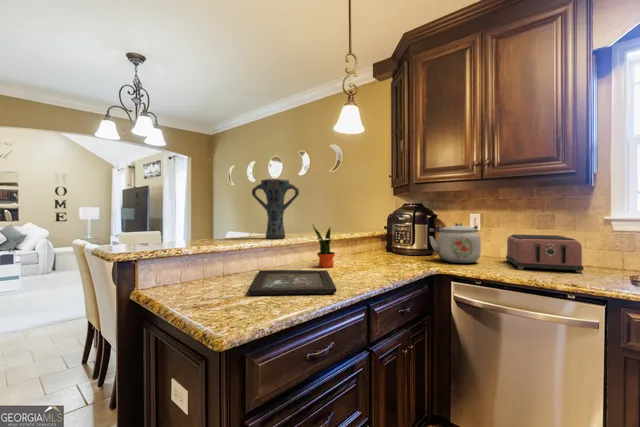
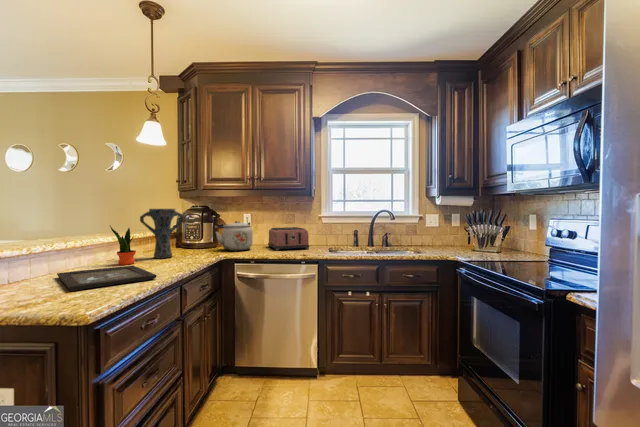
vase: present [252,179,299,239] -> present [140,209,184,258]

